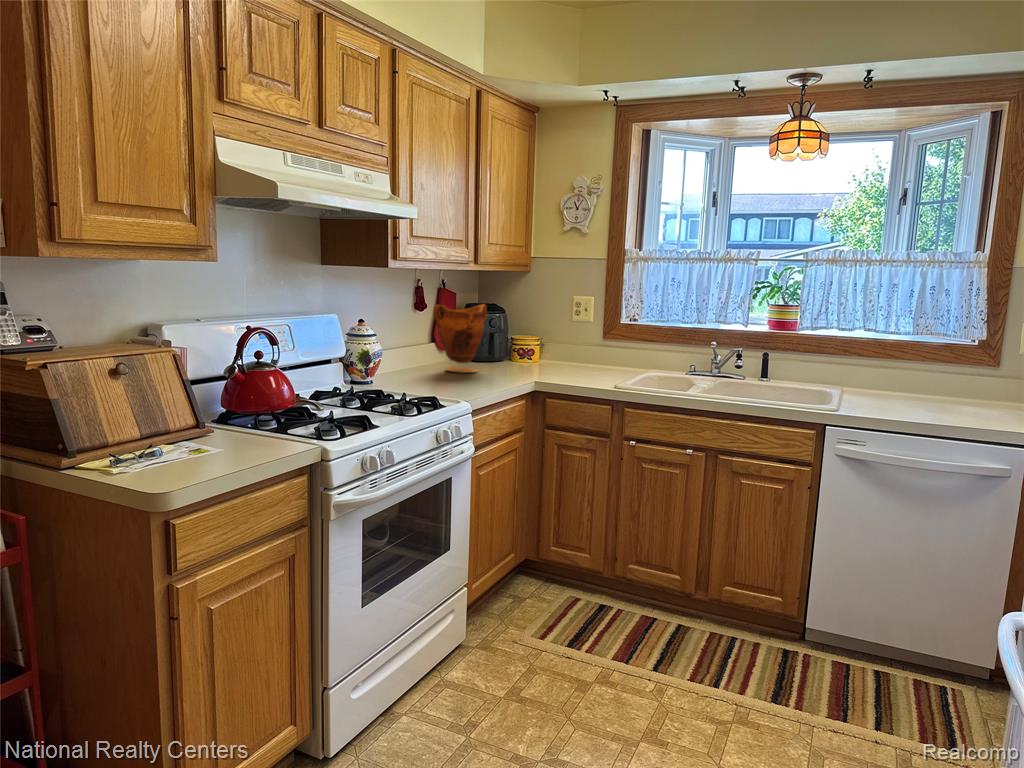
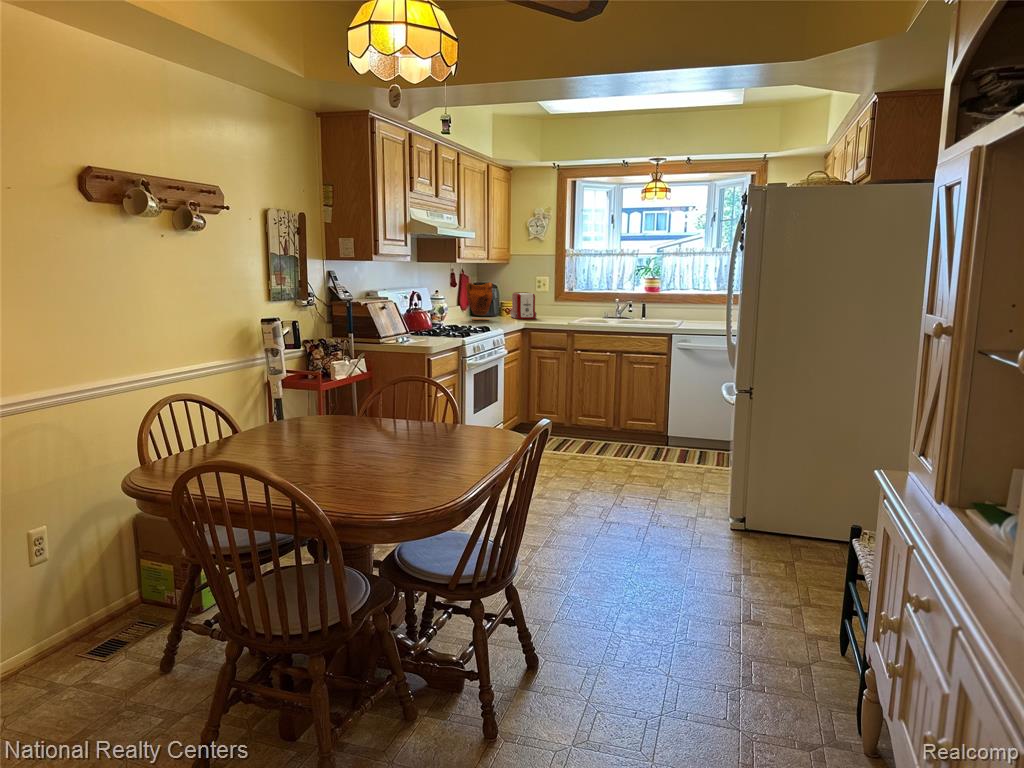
toaster: none [524,322,565,372] -> present [510,292,537,319]

